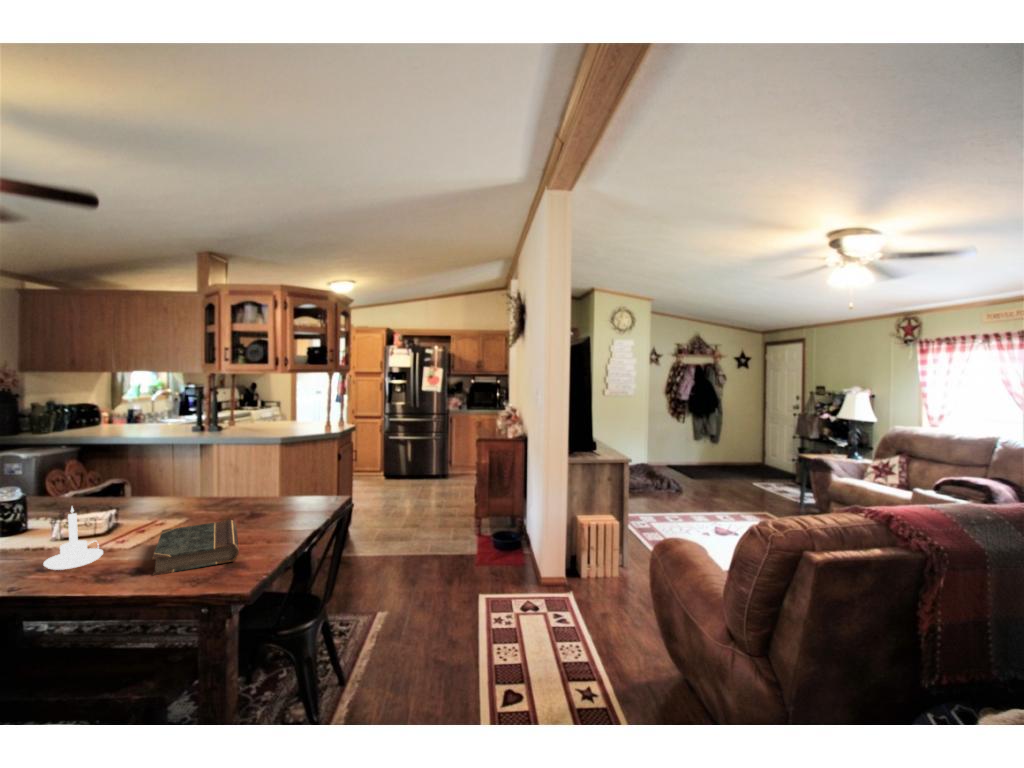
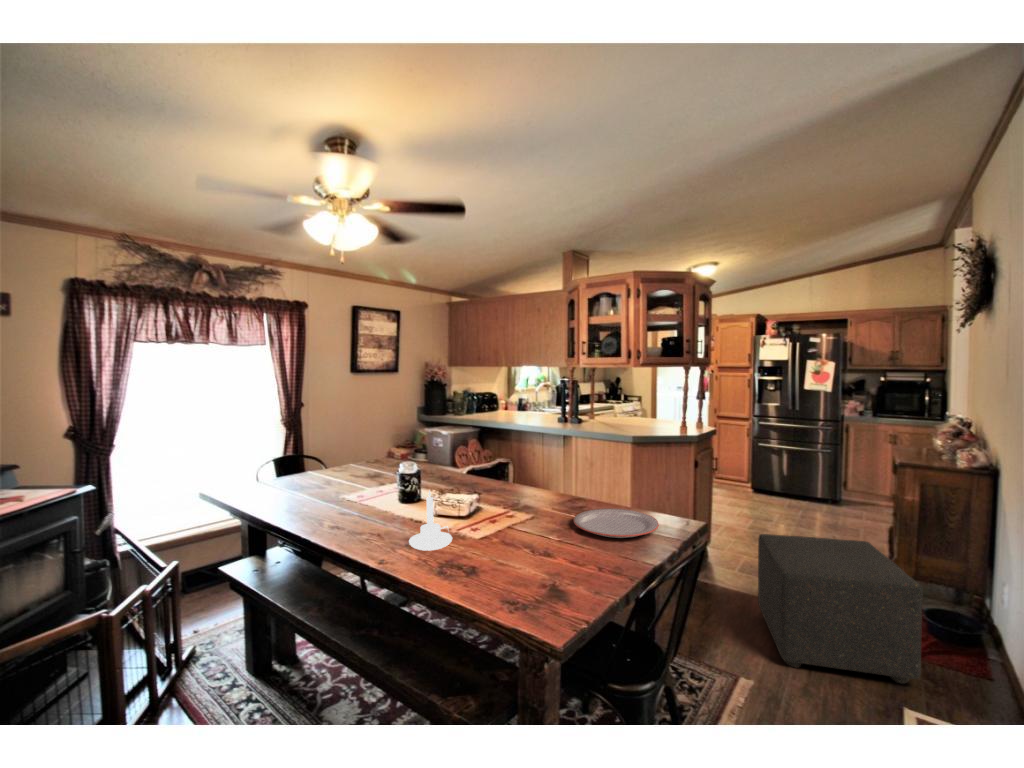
ottoman: none [390,496,486,595] -> present [758,534,923,683]
plate: none [236,498,315,521] -> present [574,508,659,538]
book: present [152,519,239,576] -> none [479,527,569,587]

